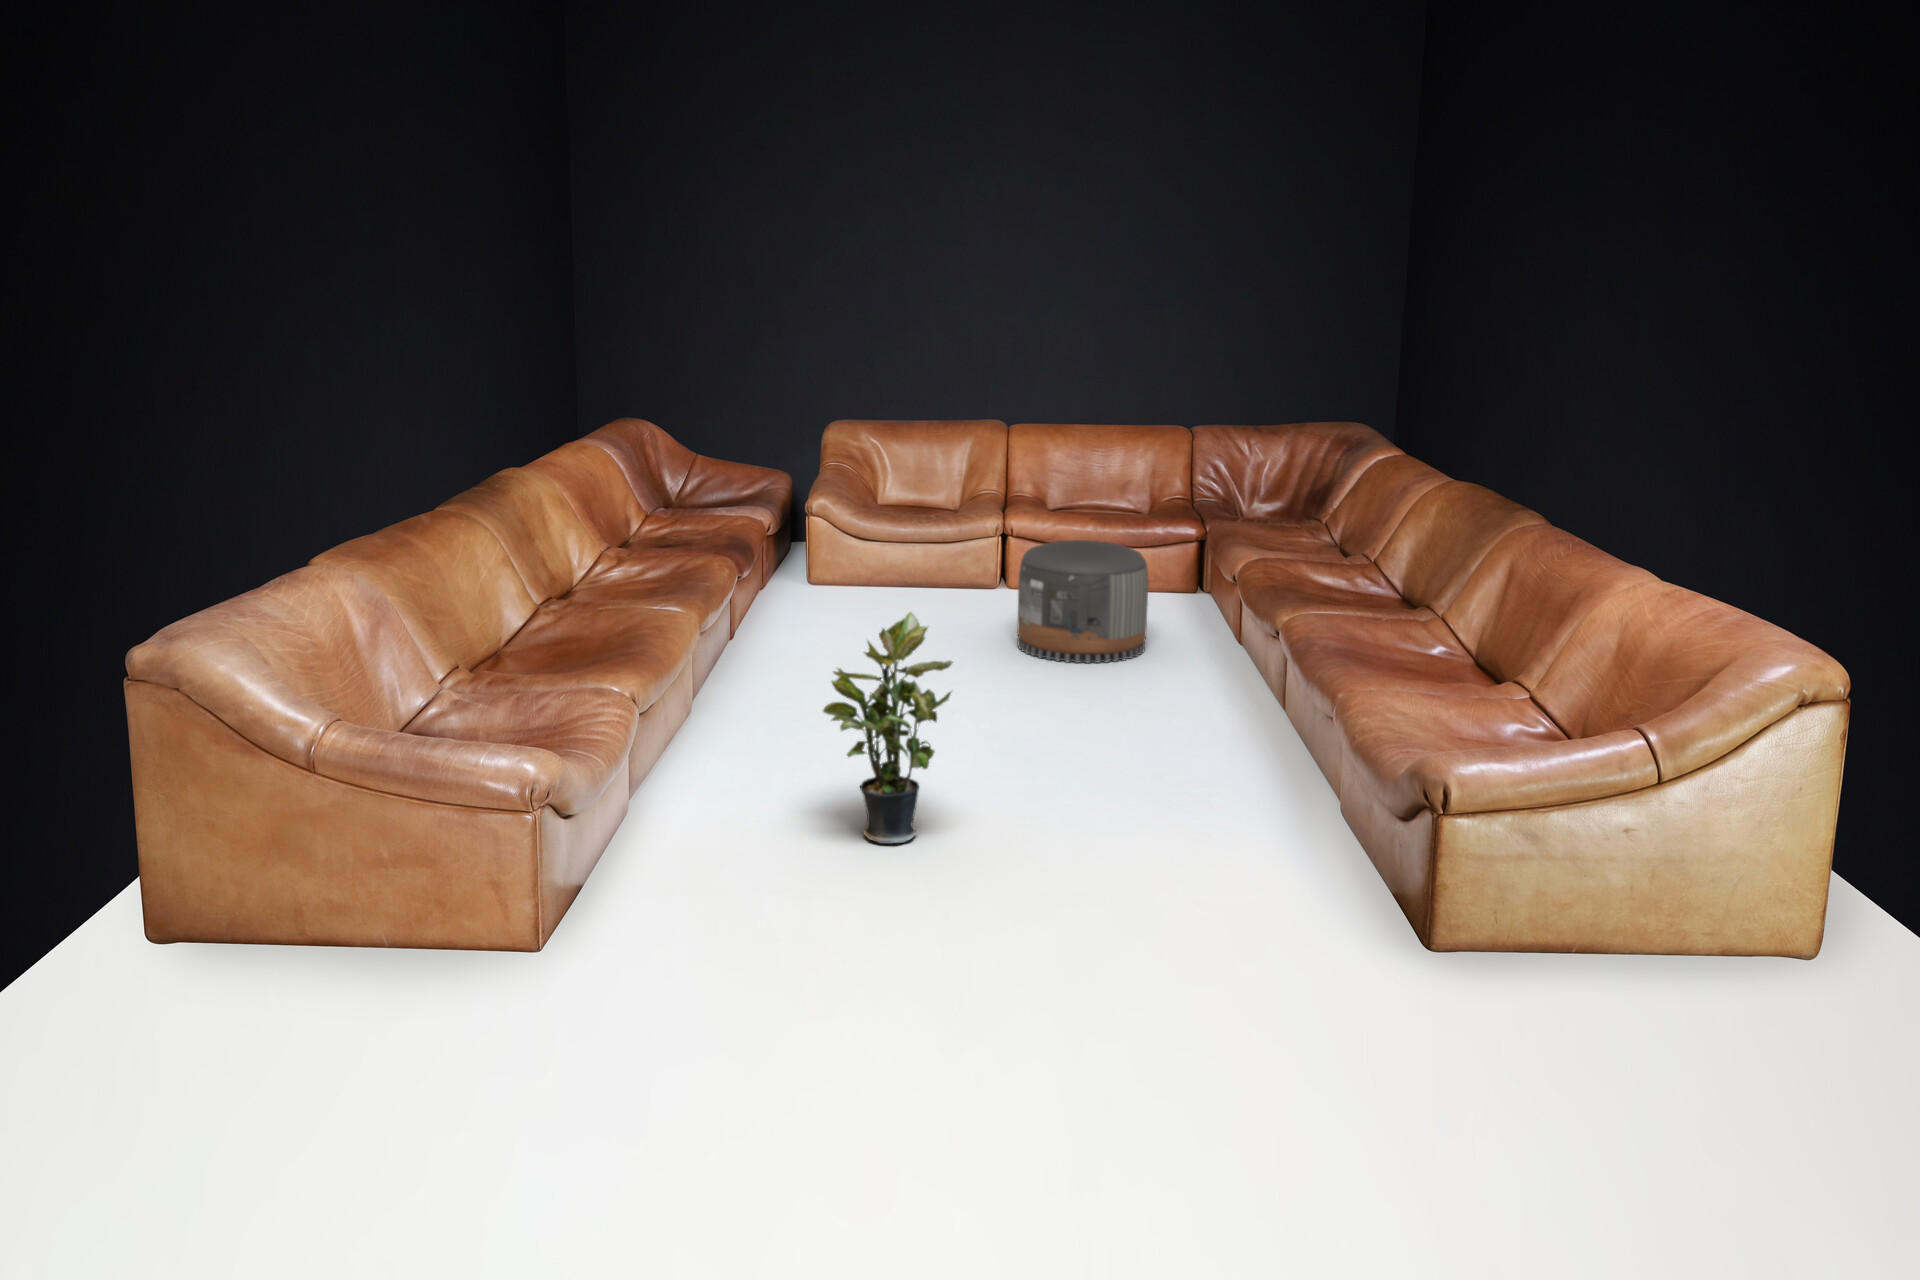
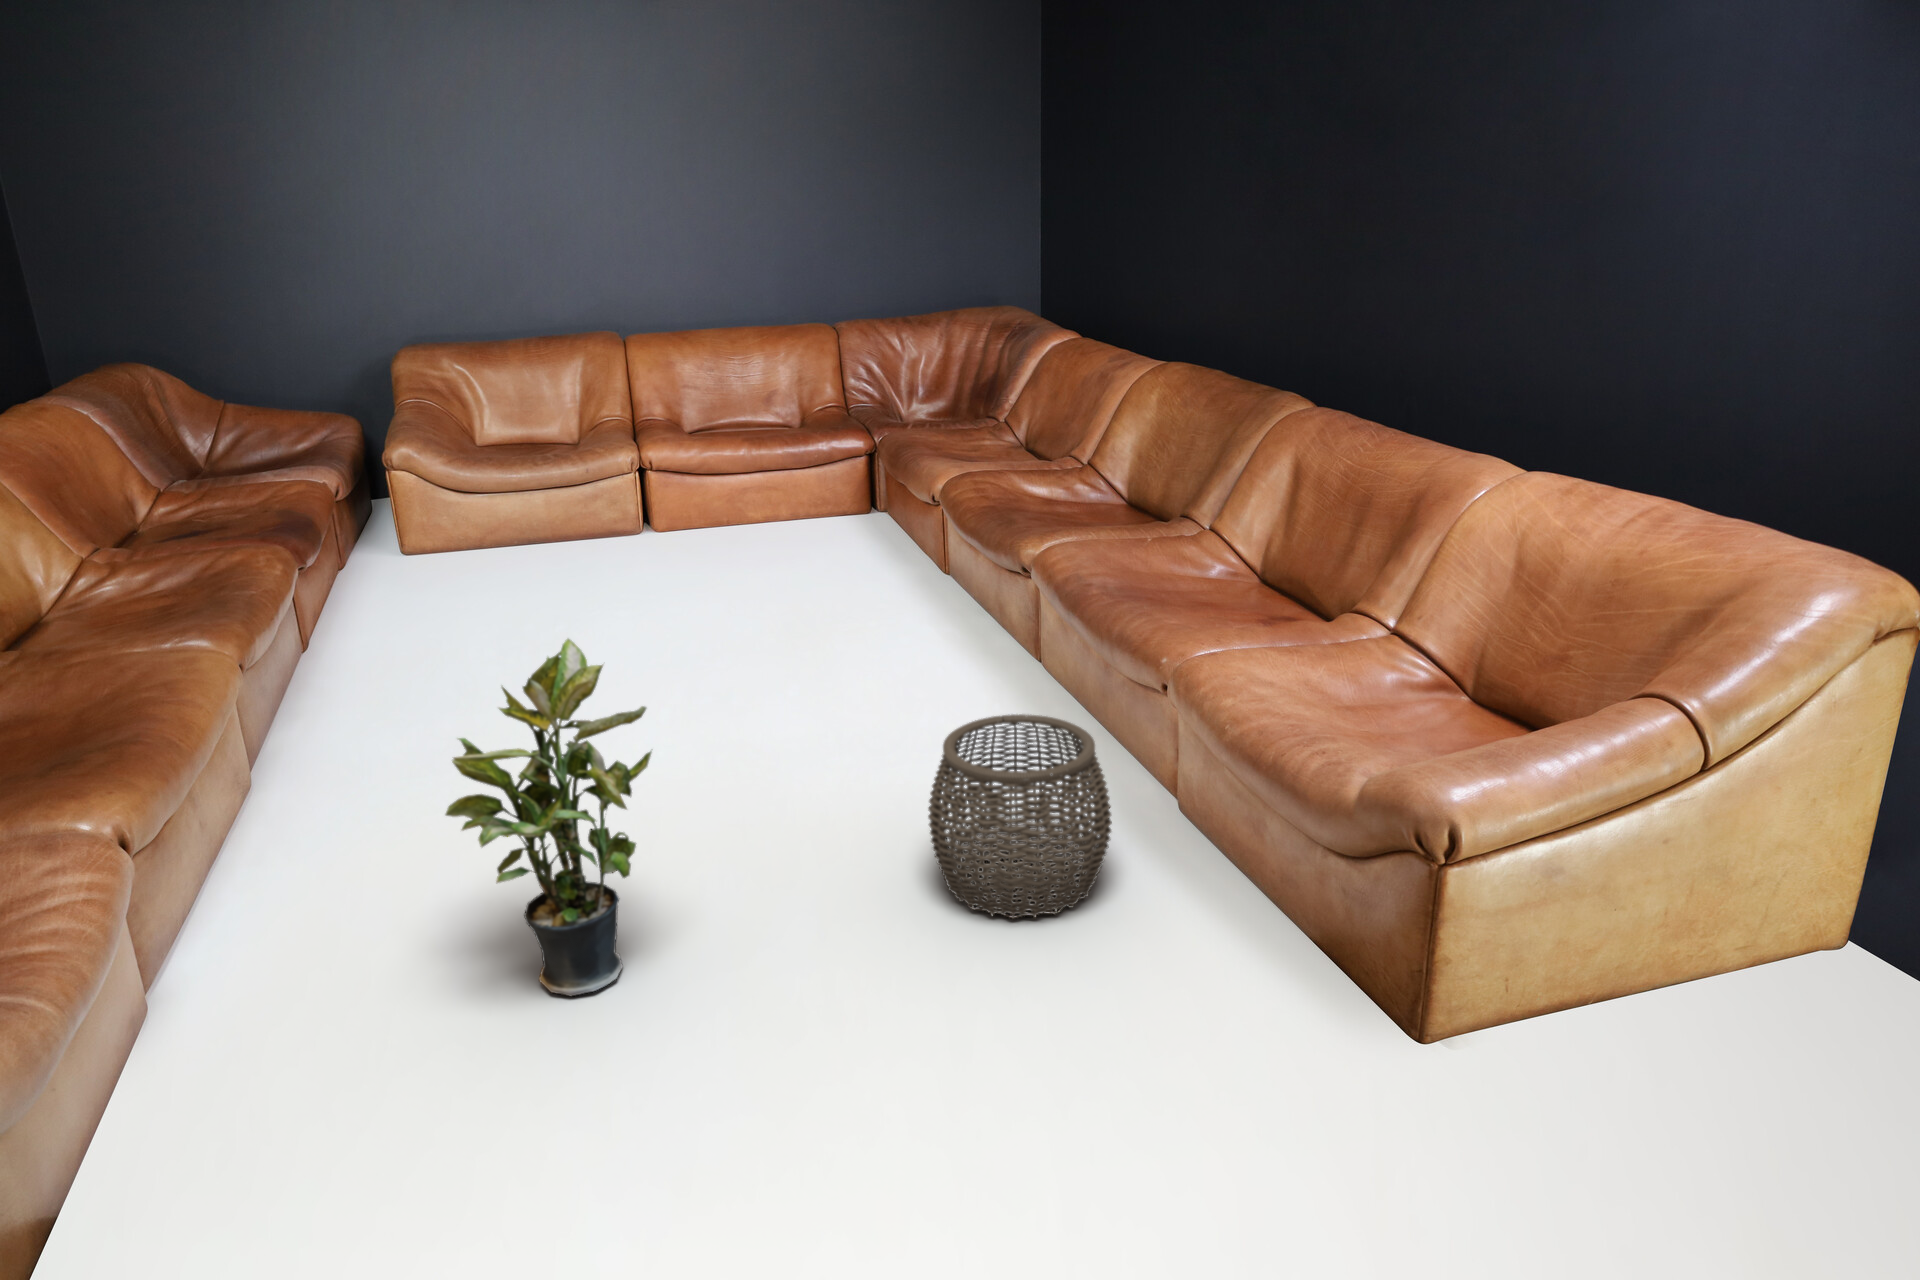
pouf: present [1017,540,1149,663] -> none [678,471,842,626]
woven basket: none [1135,713,1269,853] -> present [928,714,1112,919]

